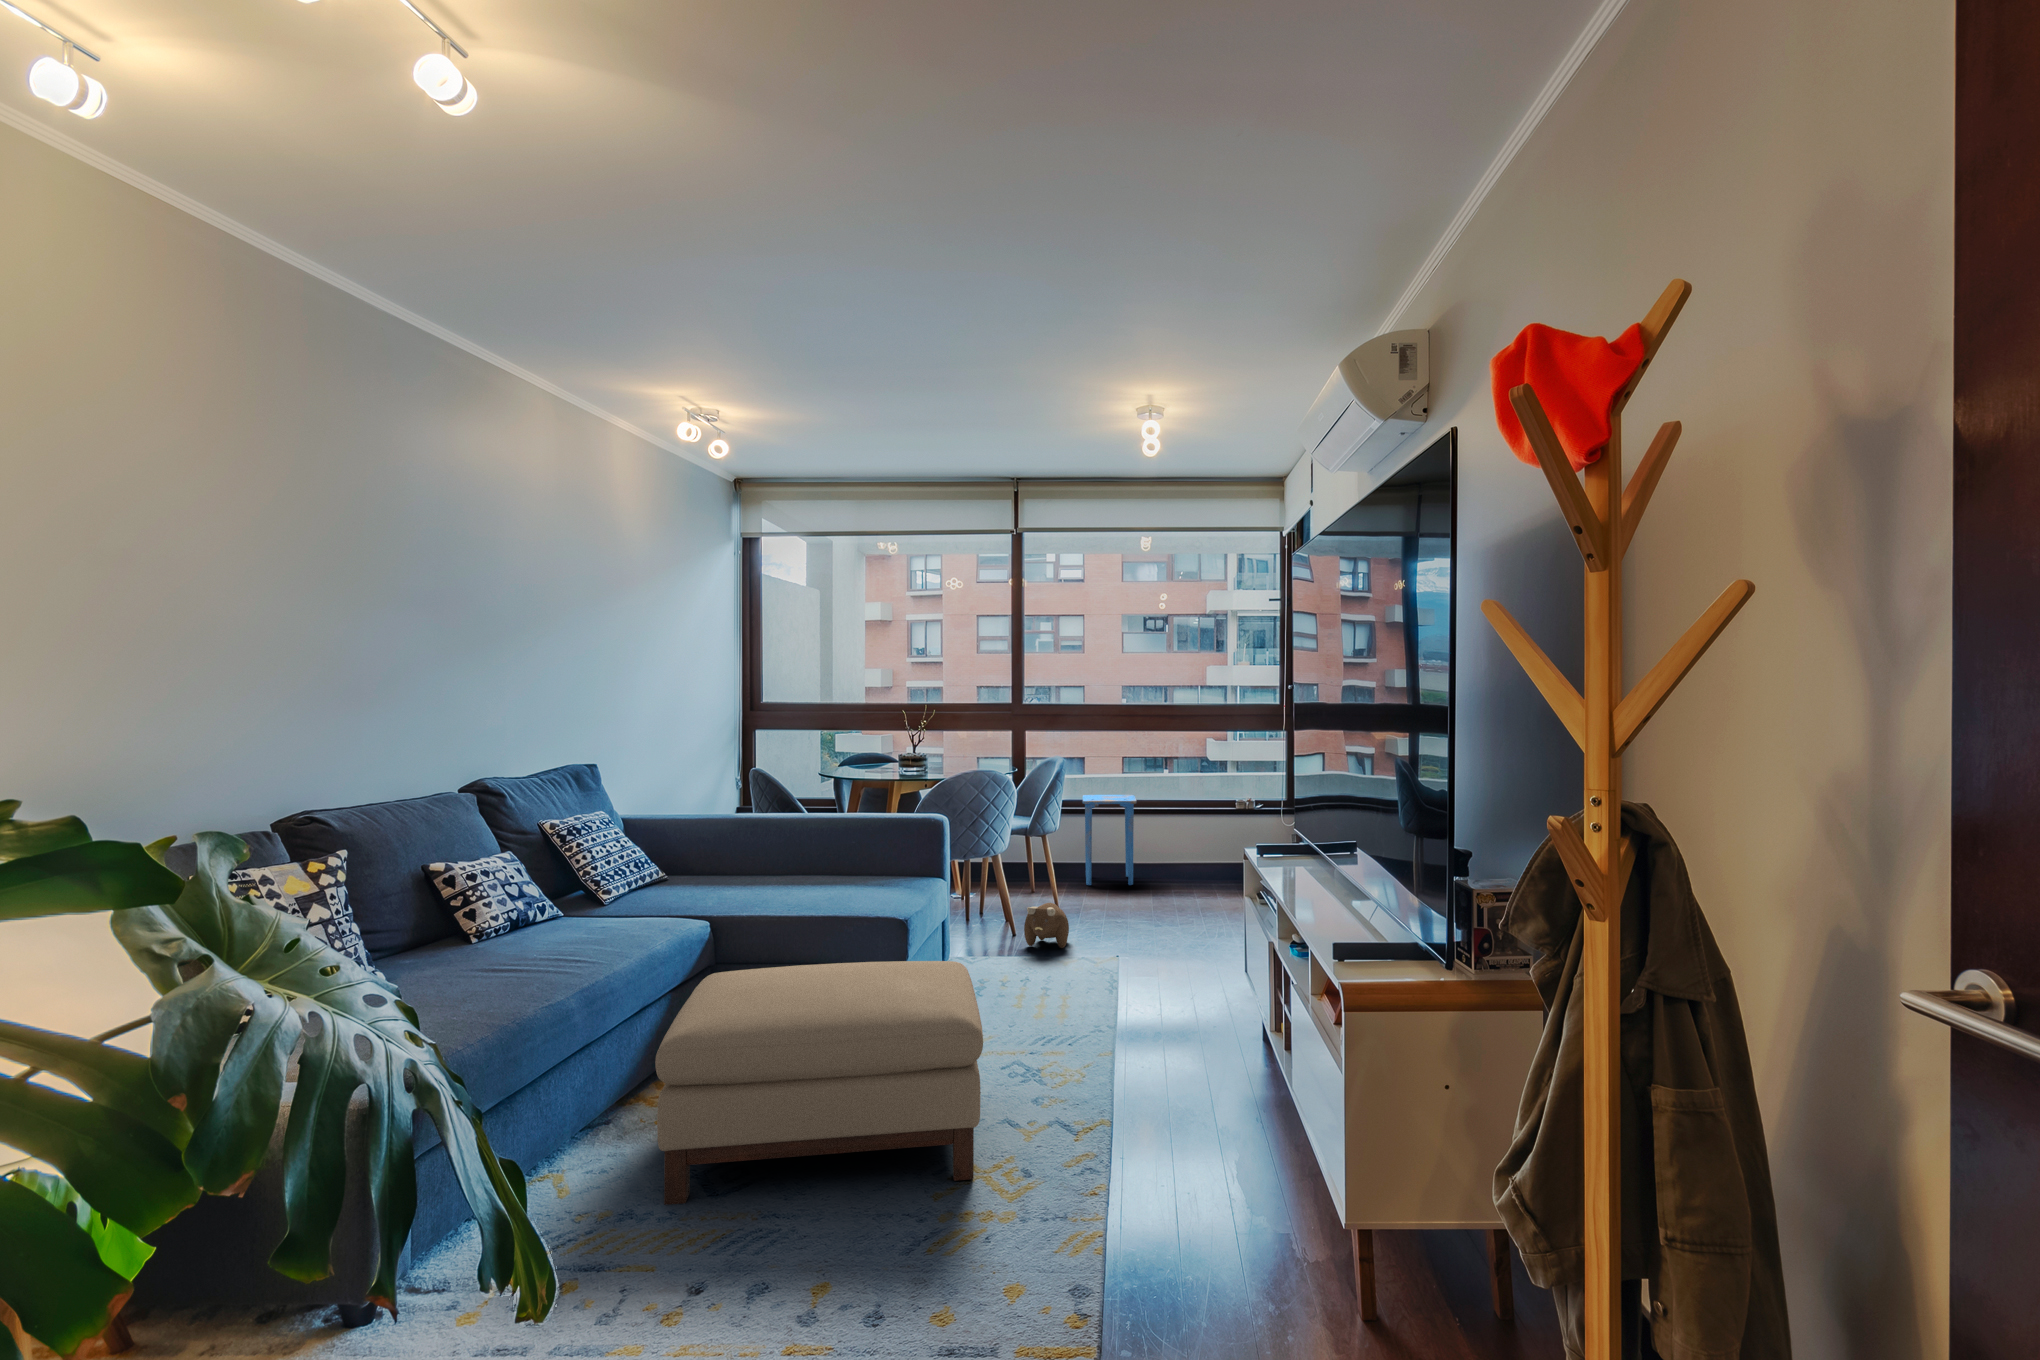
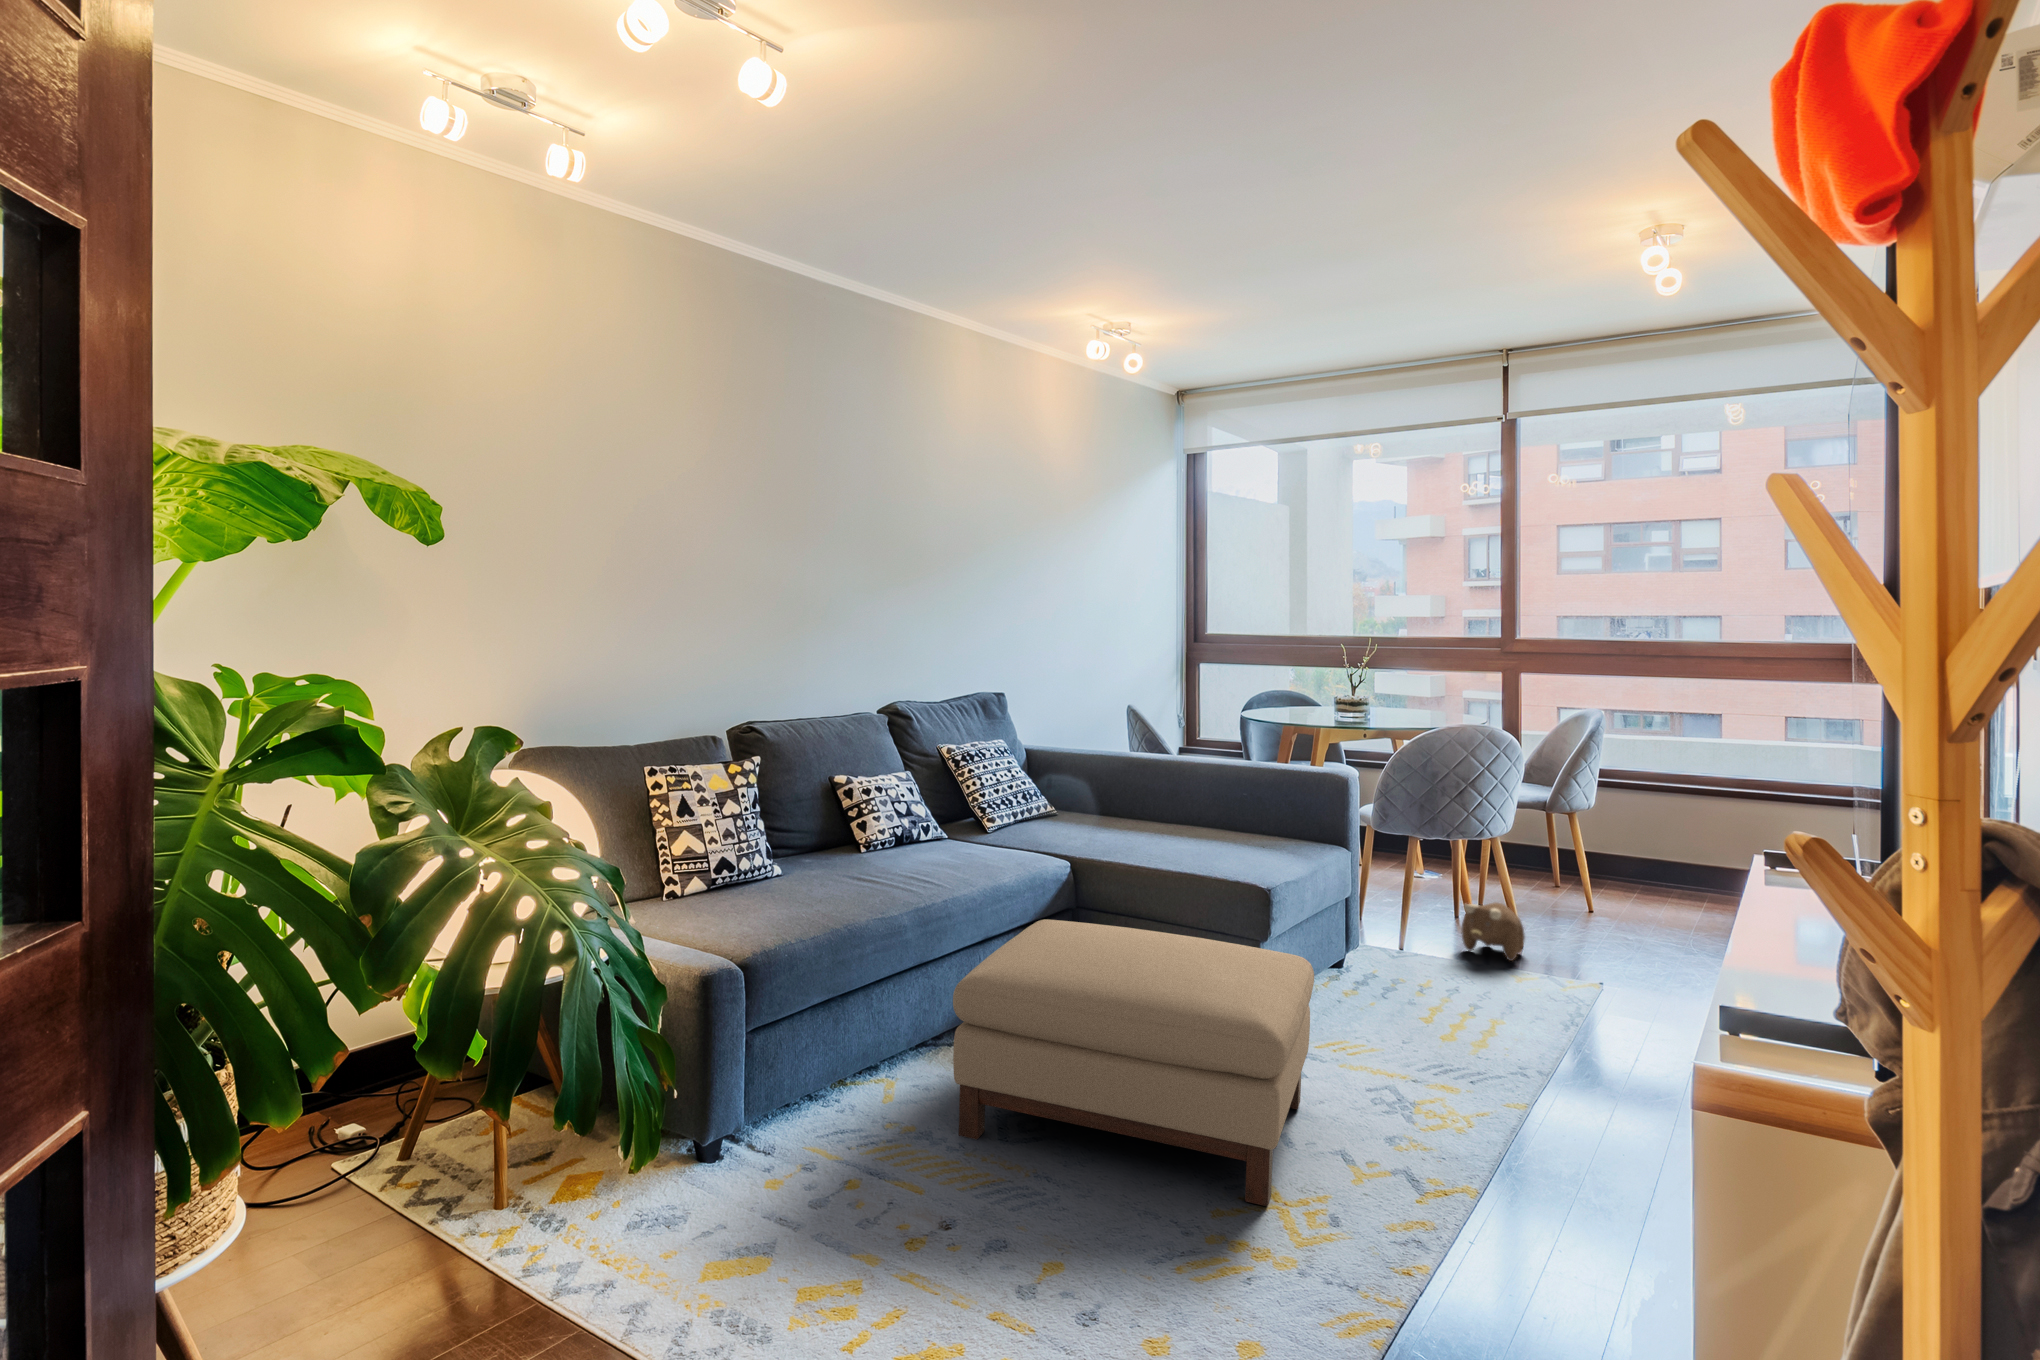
side table: present [1082,795,1137,885] -> none [1584,772,1667,896]

